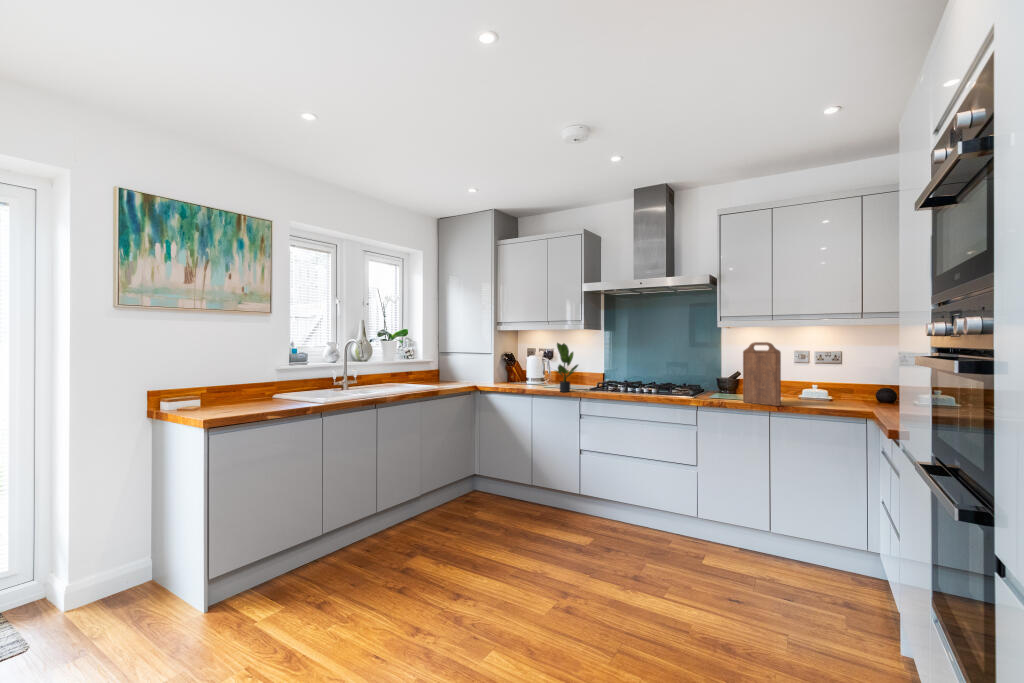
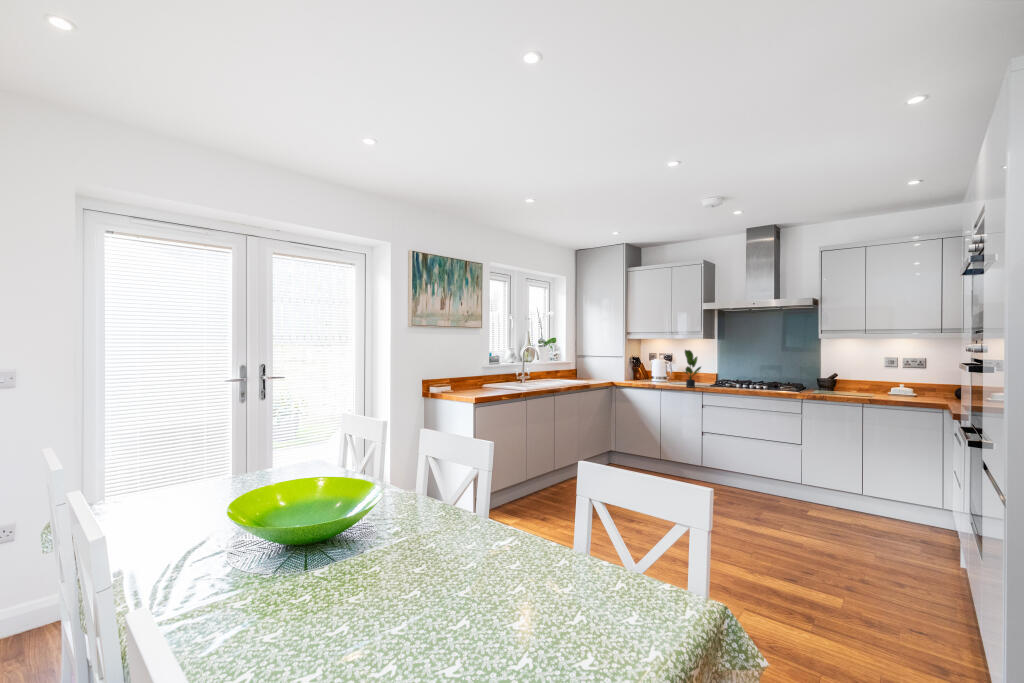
cutting board: present [743,342,781,406] -> none [838,351,868,399]

